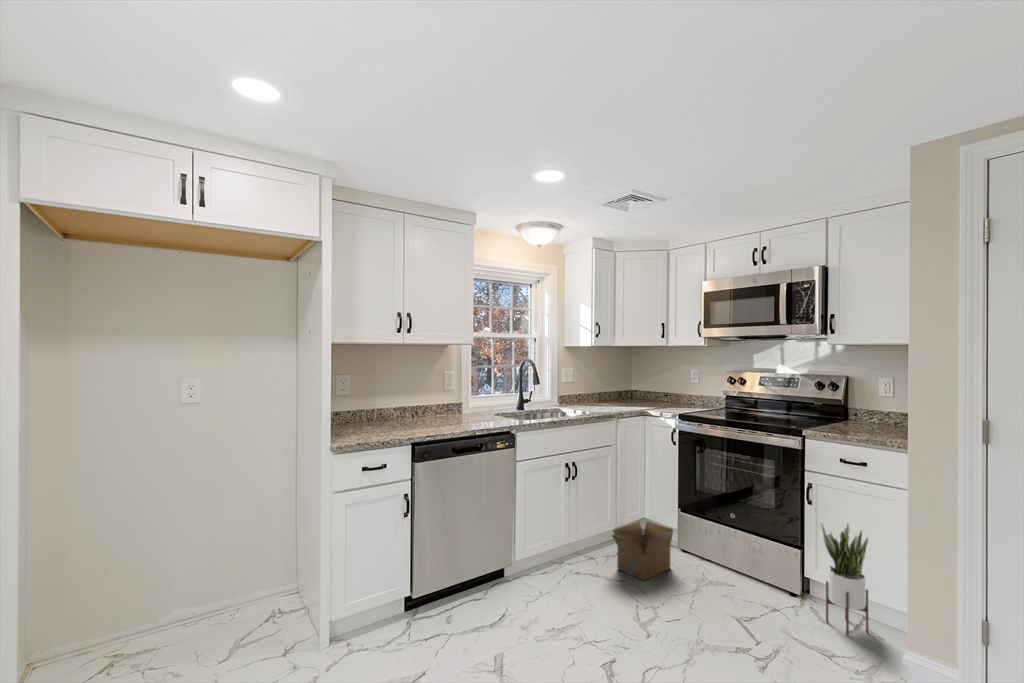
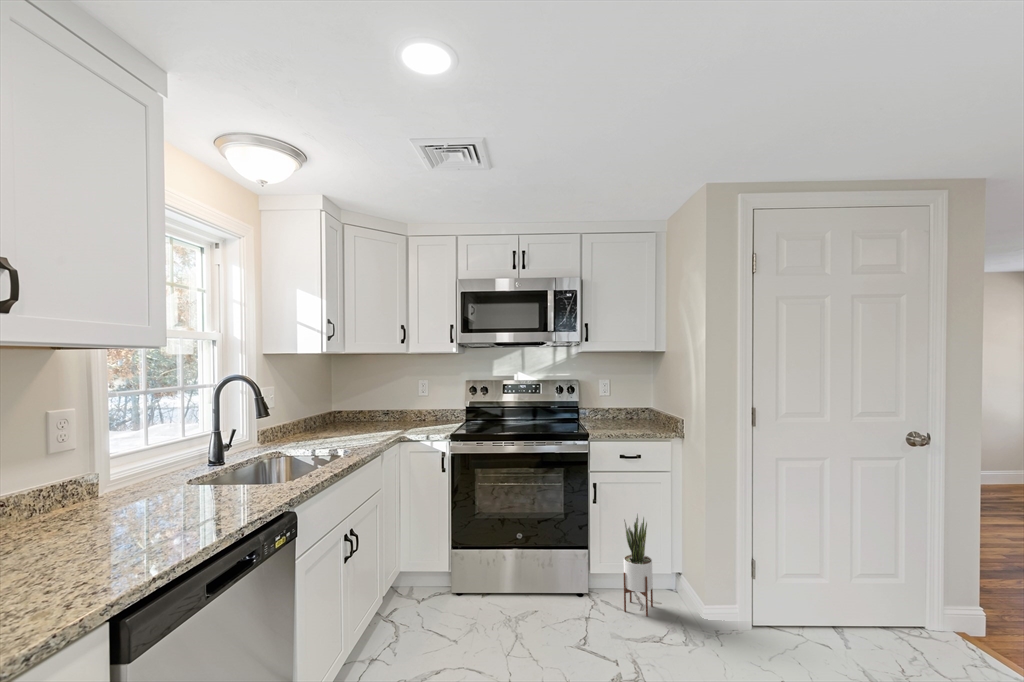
cardboard box: present [612,521,673,580] -> none [409,570,468,646]

